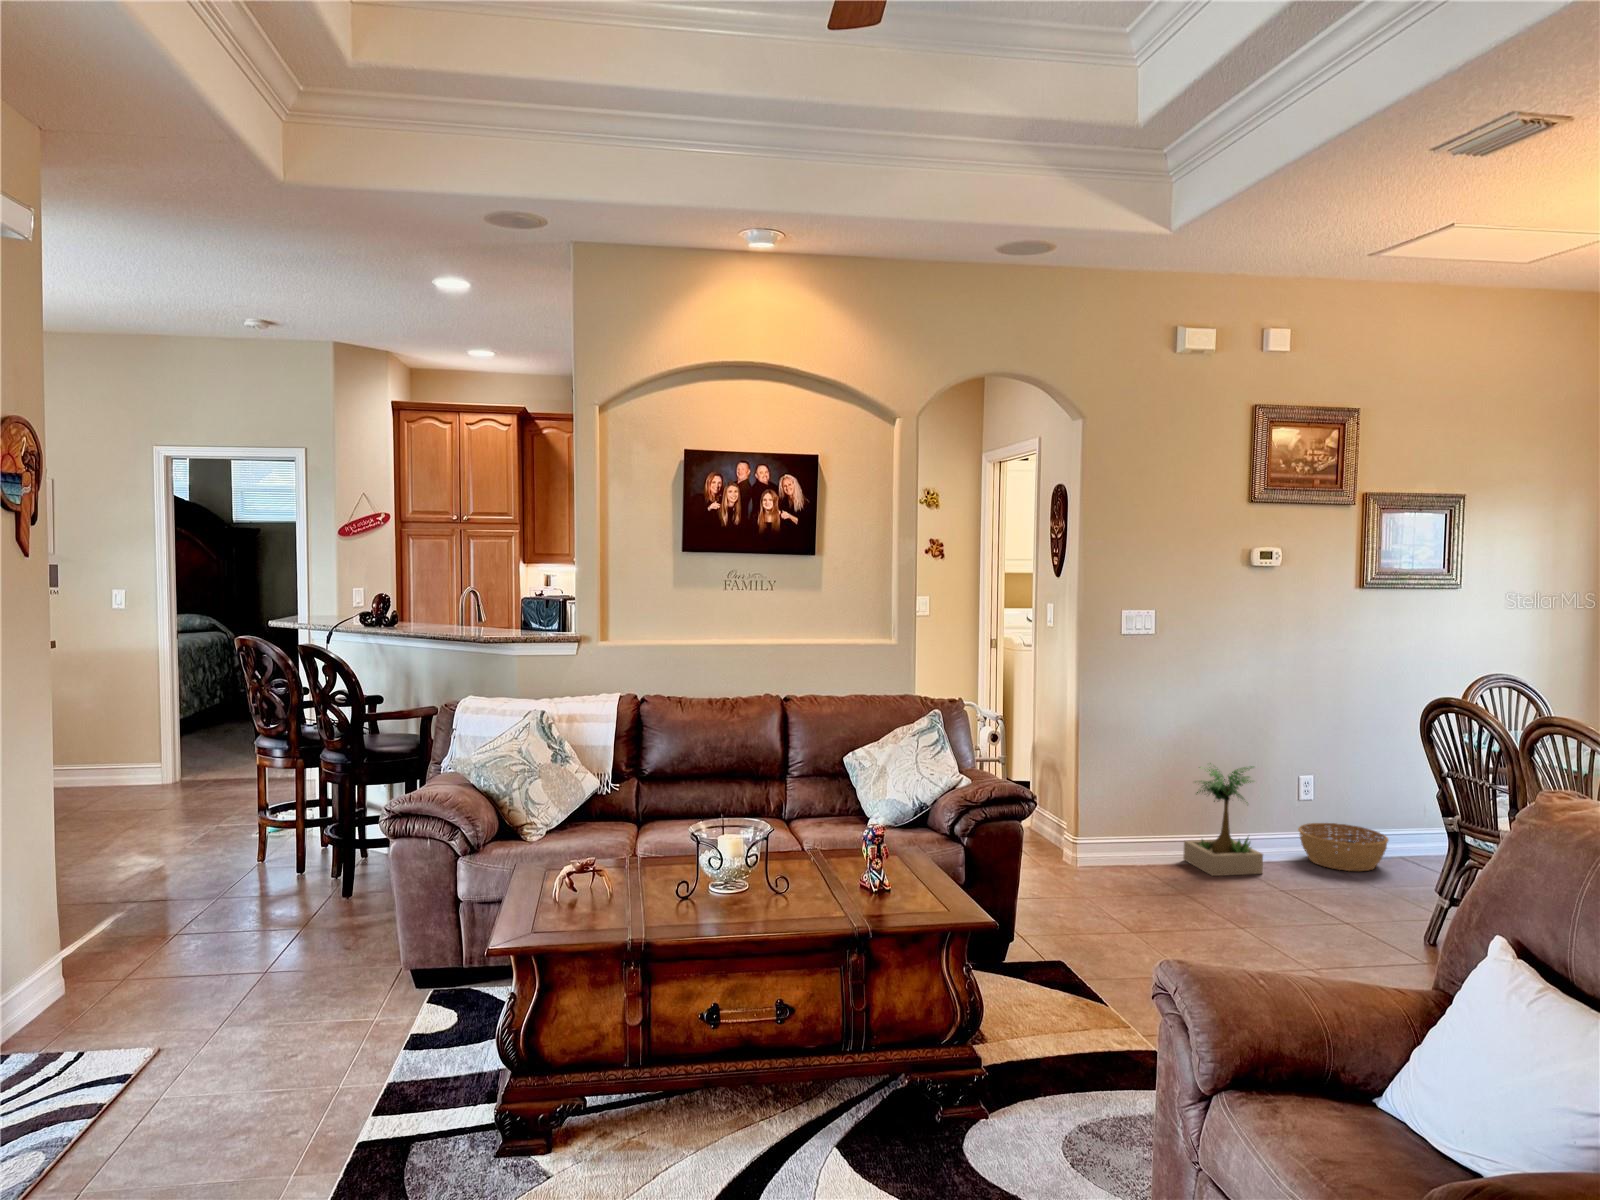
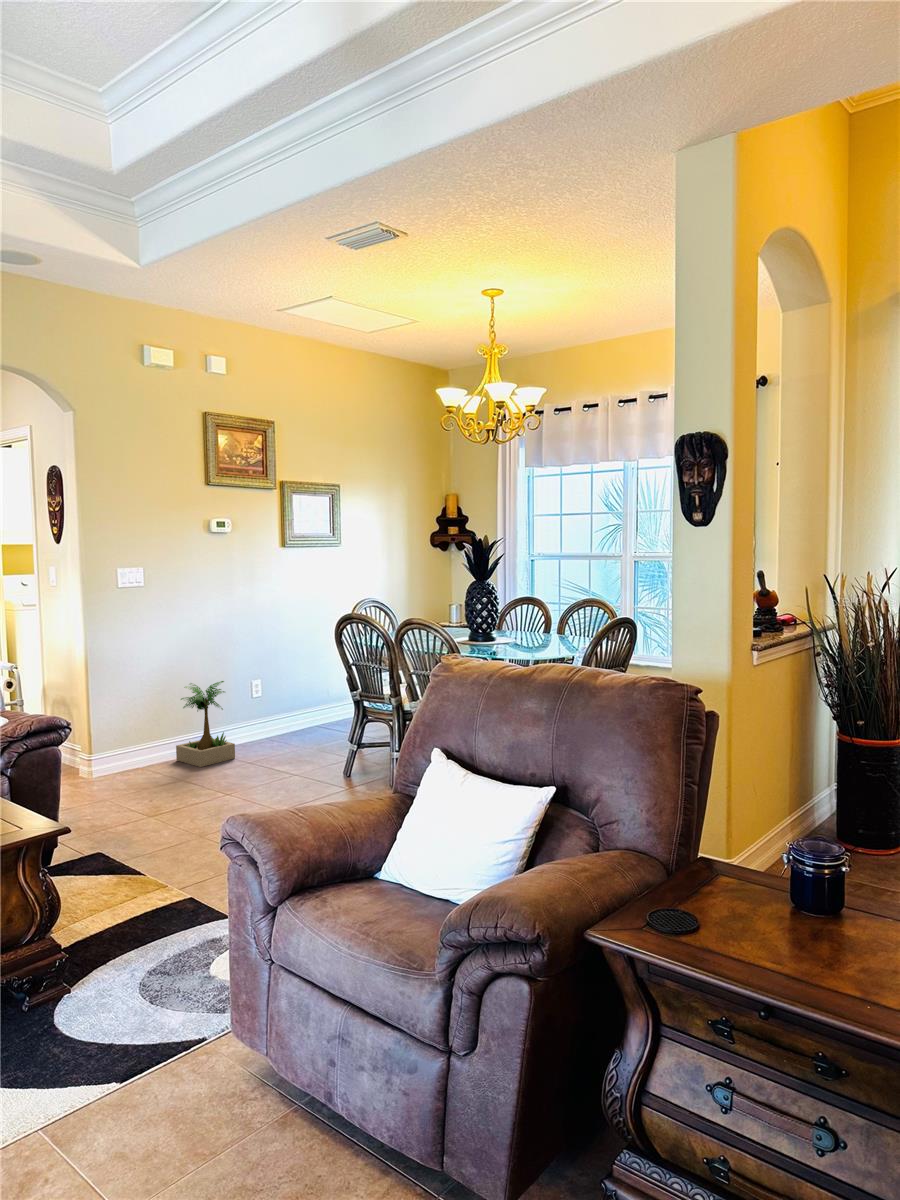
basket: present [1298,823,1388,871] -> none [255,714,313,745]

